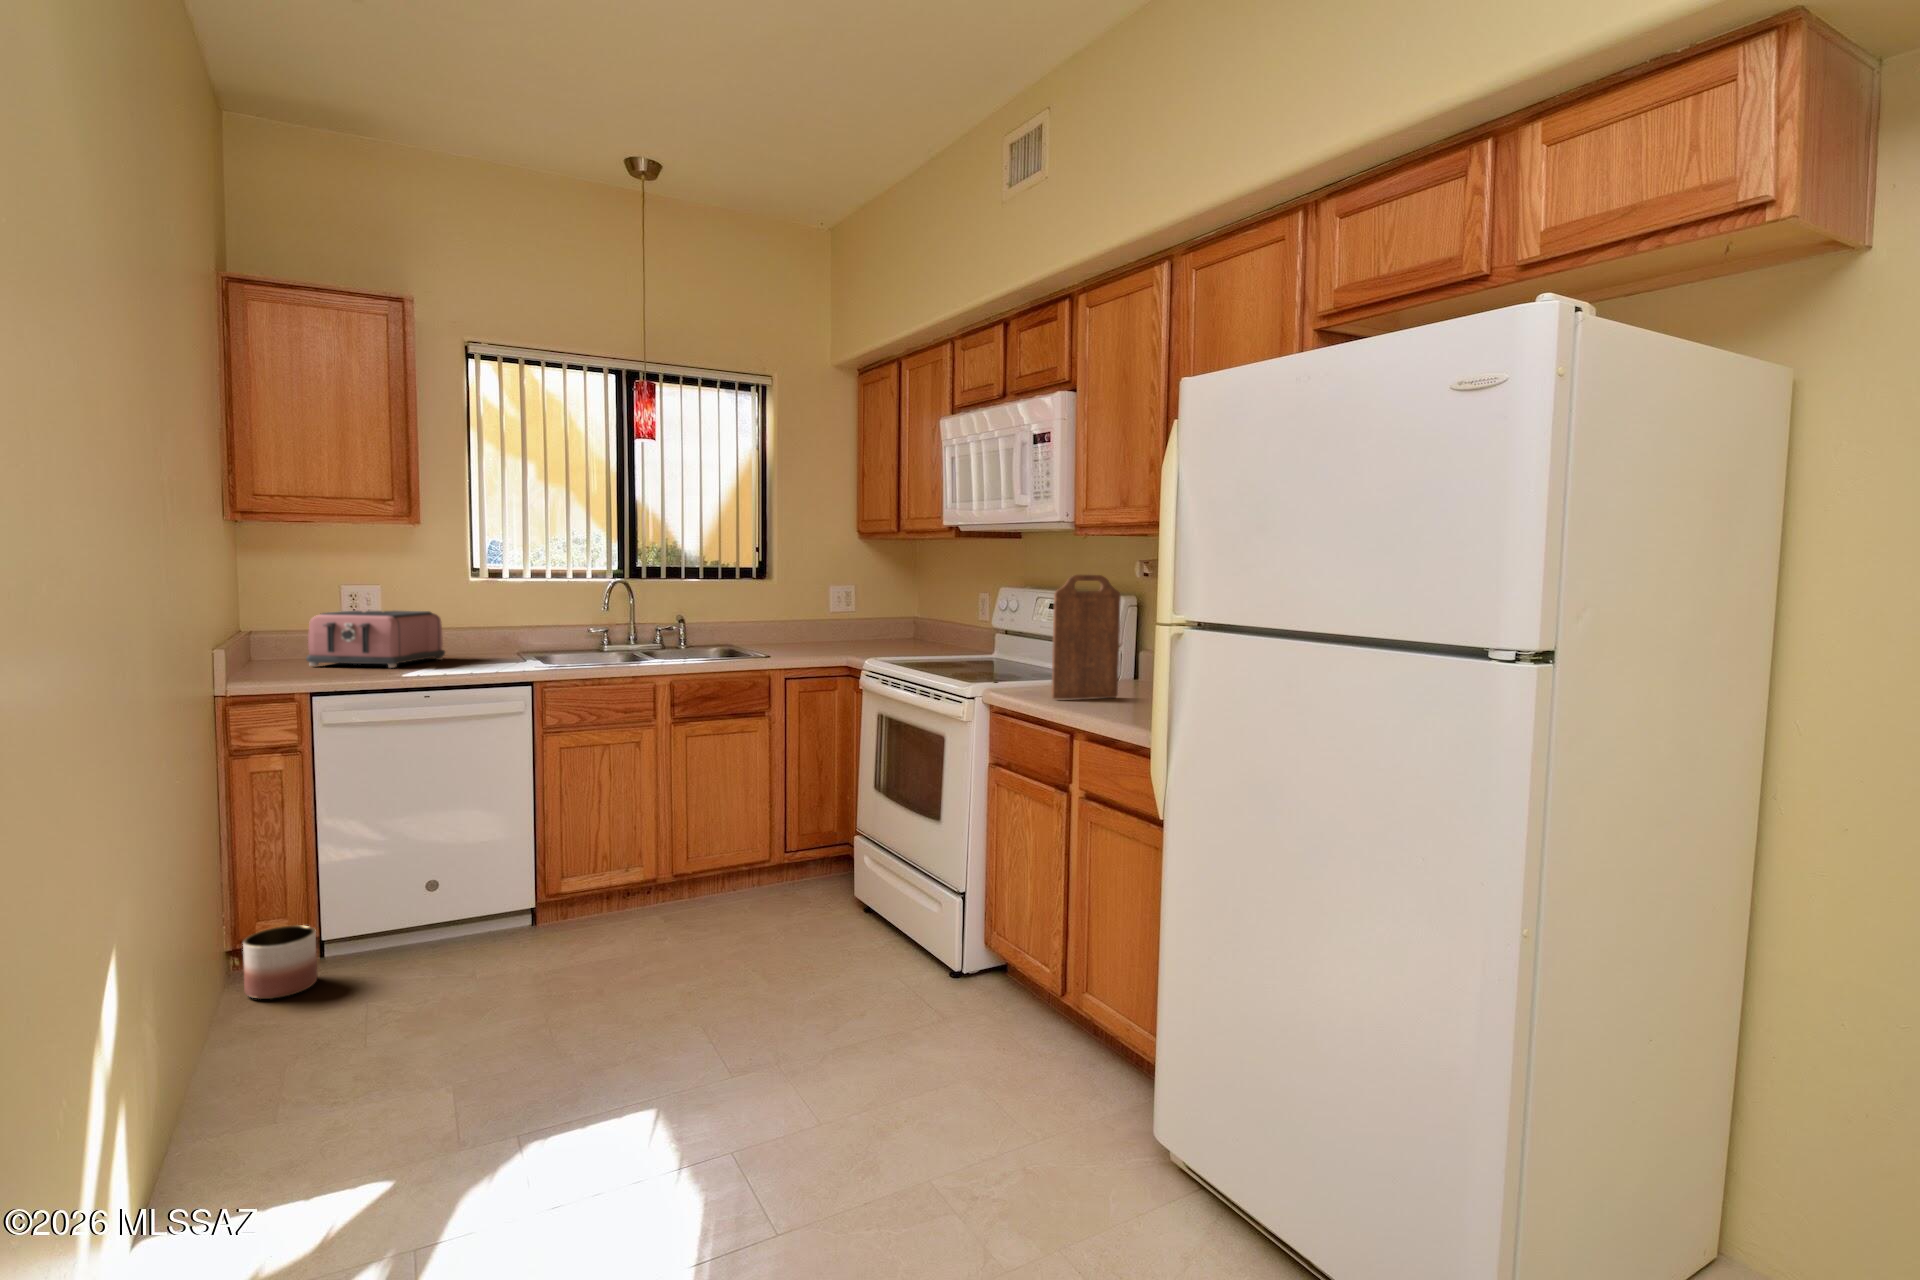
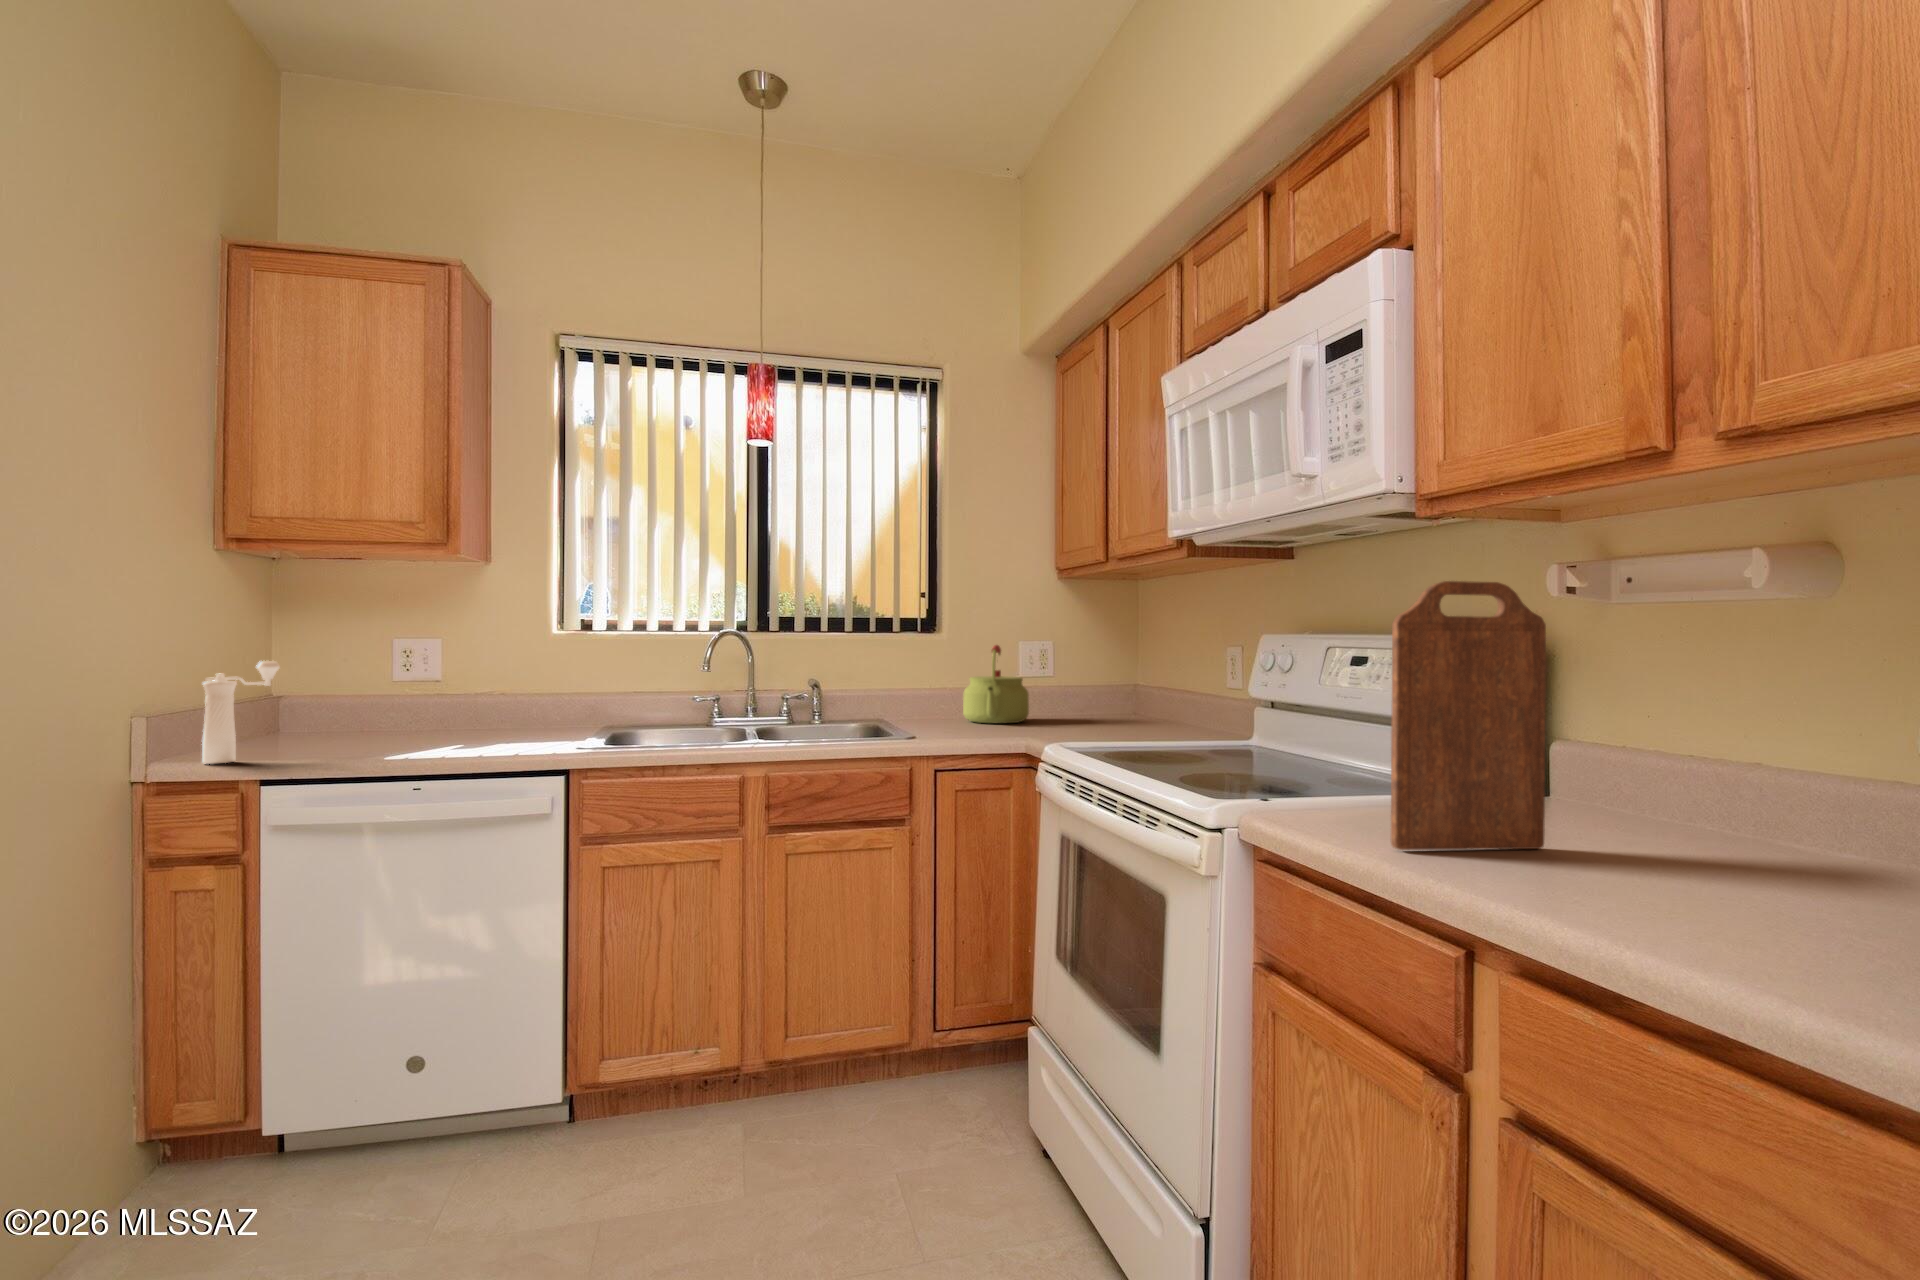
kettle: none [788,588,838,646] -> present [963,645,1029,723]
pepper mill: none [257,605,299,681] -> present [202,661,280,764]
toaster: present [306,610,445,668] -> none [323,671,510,747]
planter: present [243,925,317,999] -> none [107,1119,225,1245]

